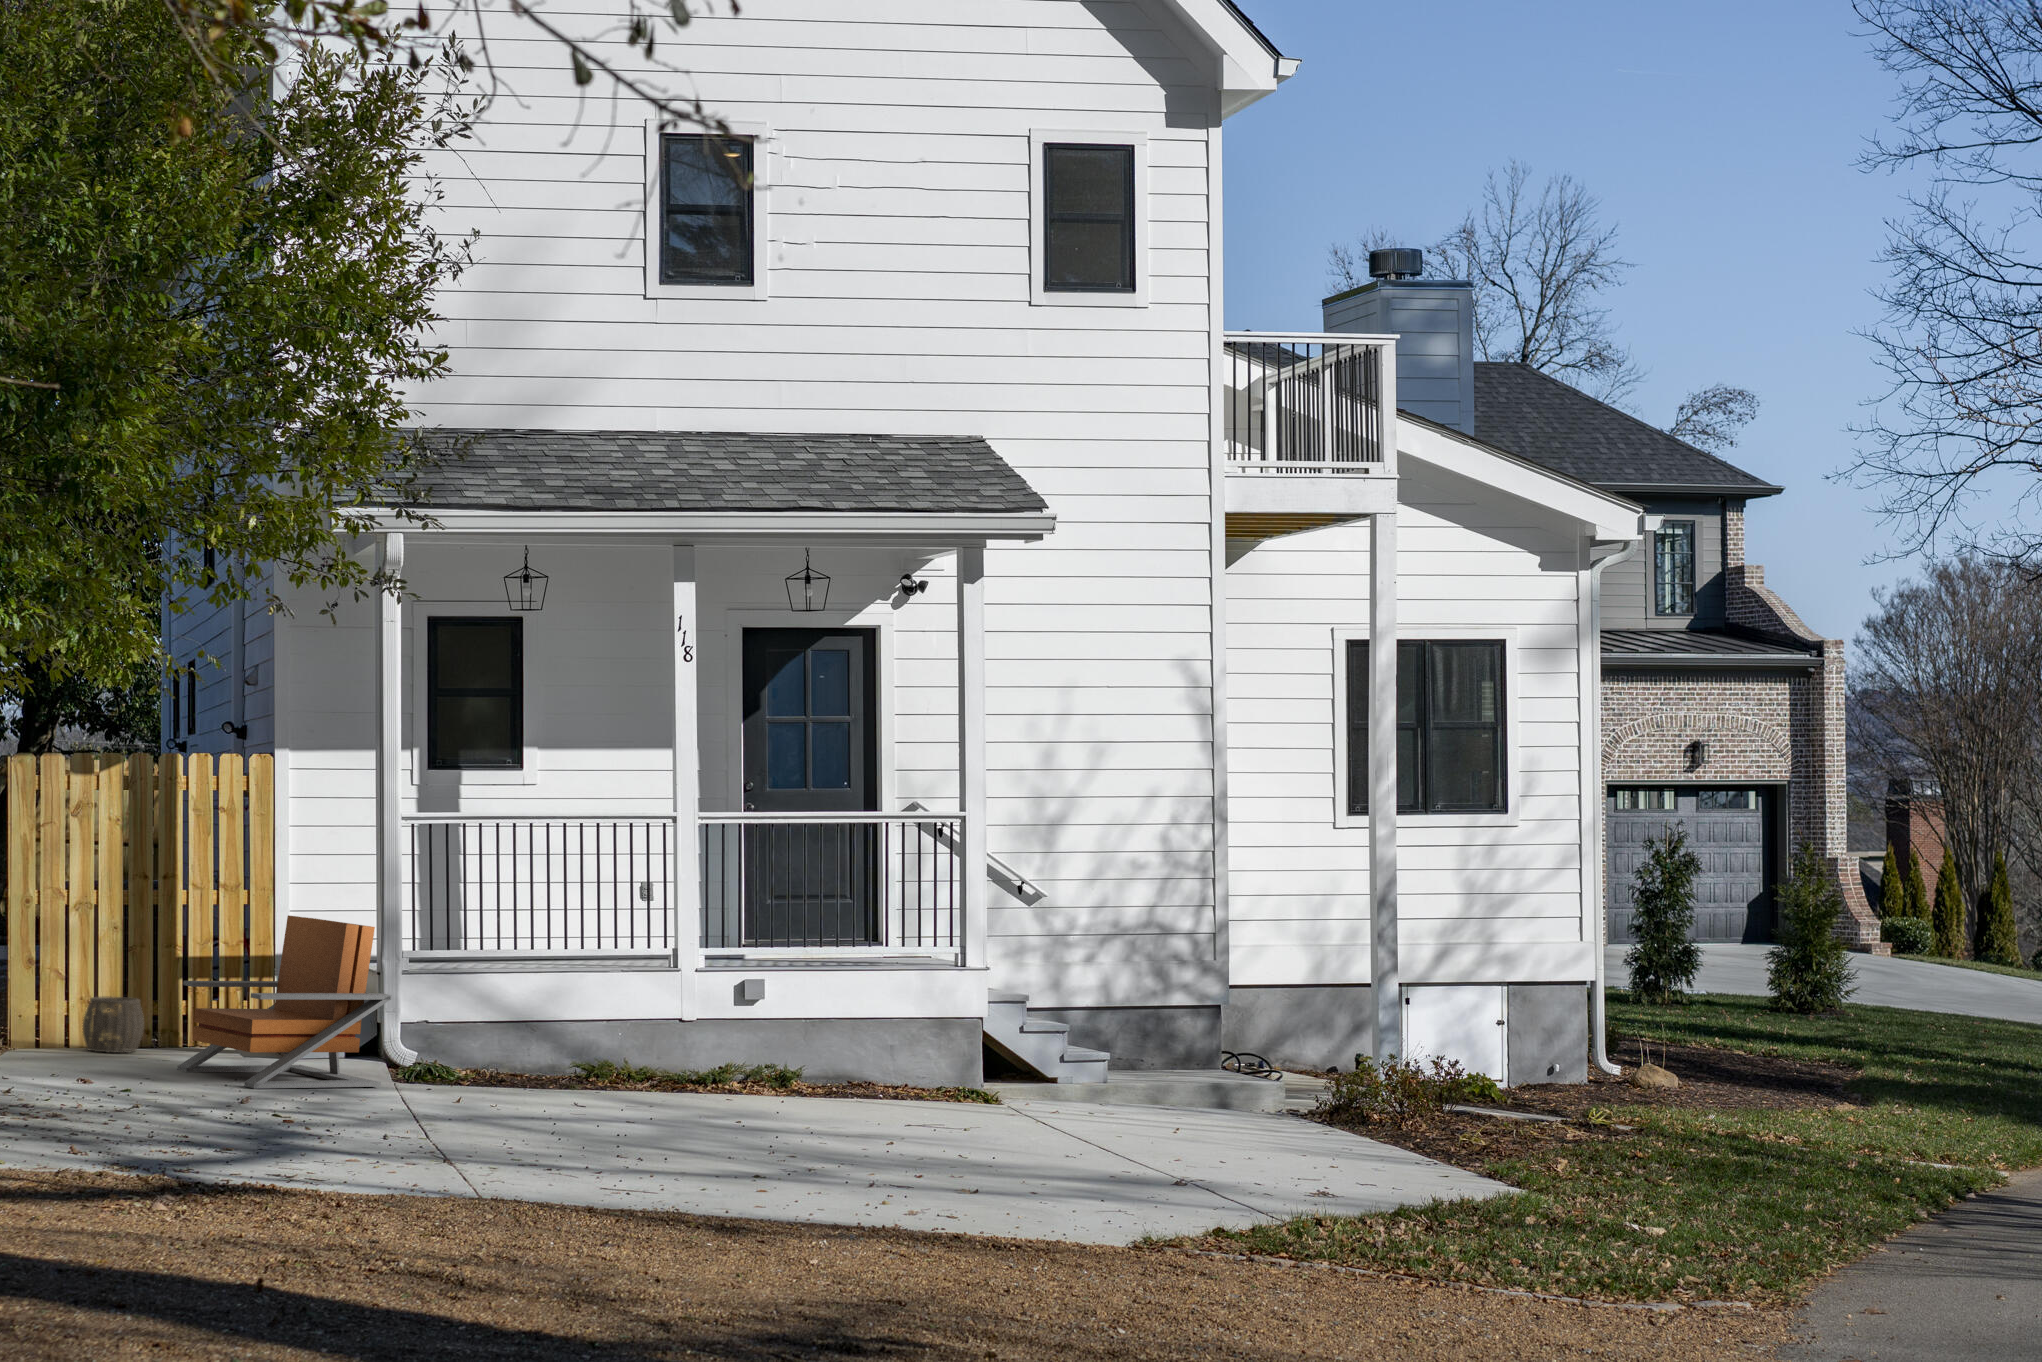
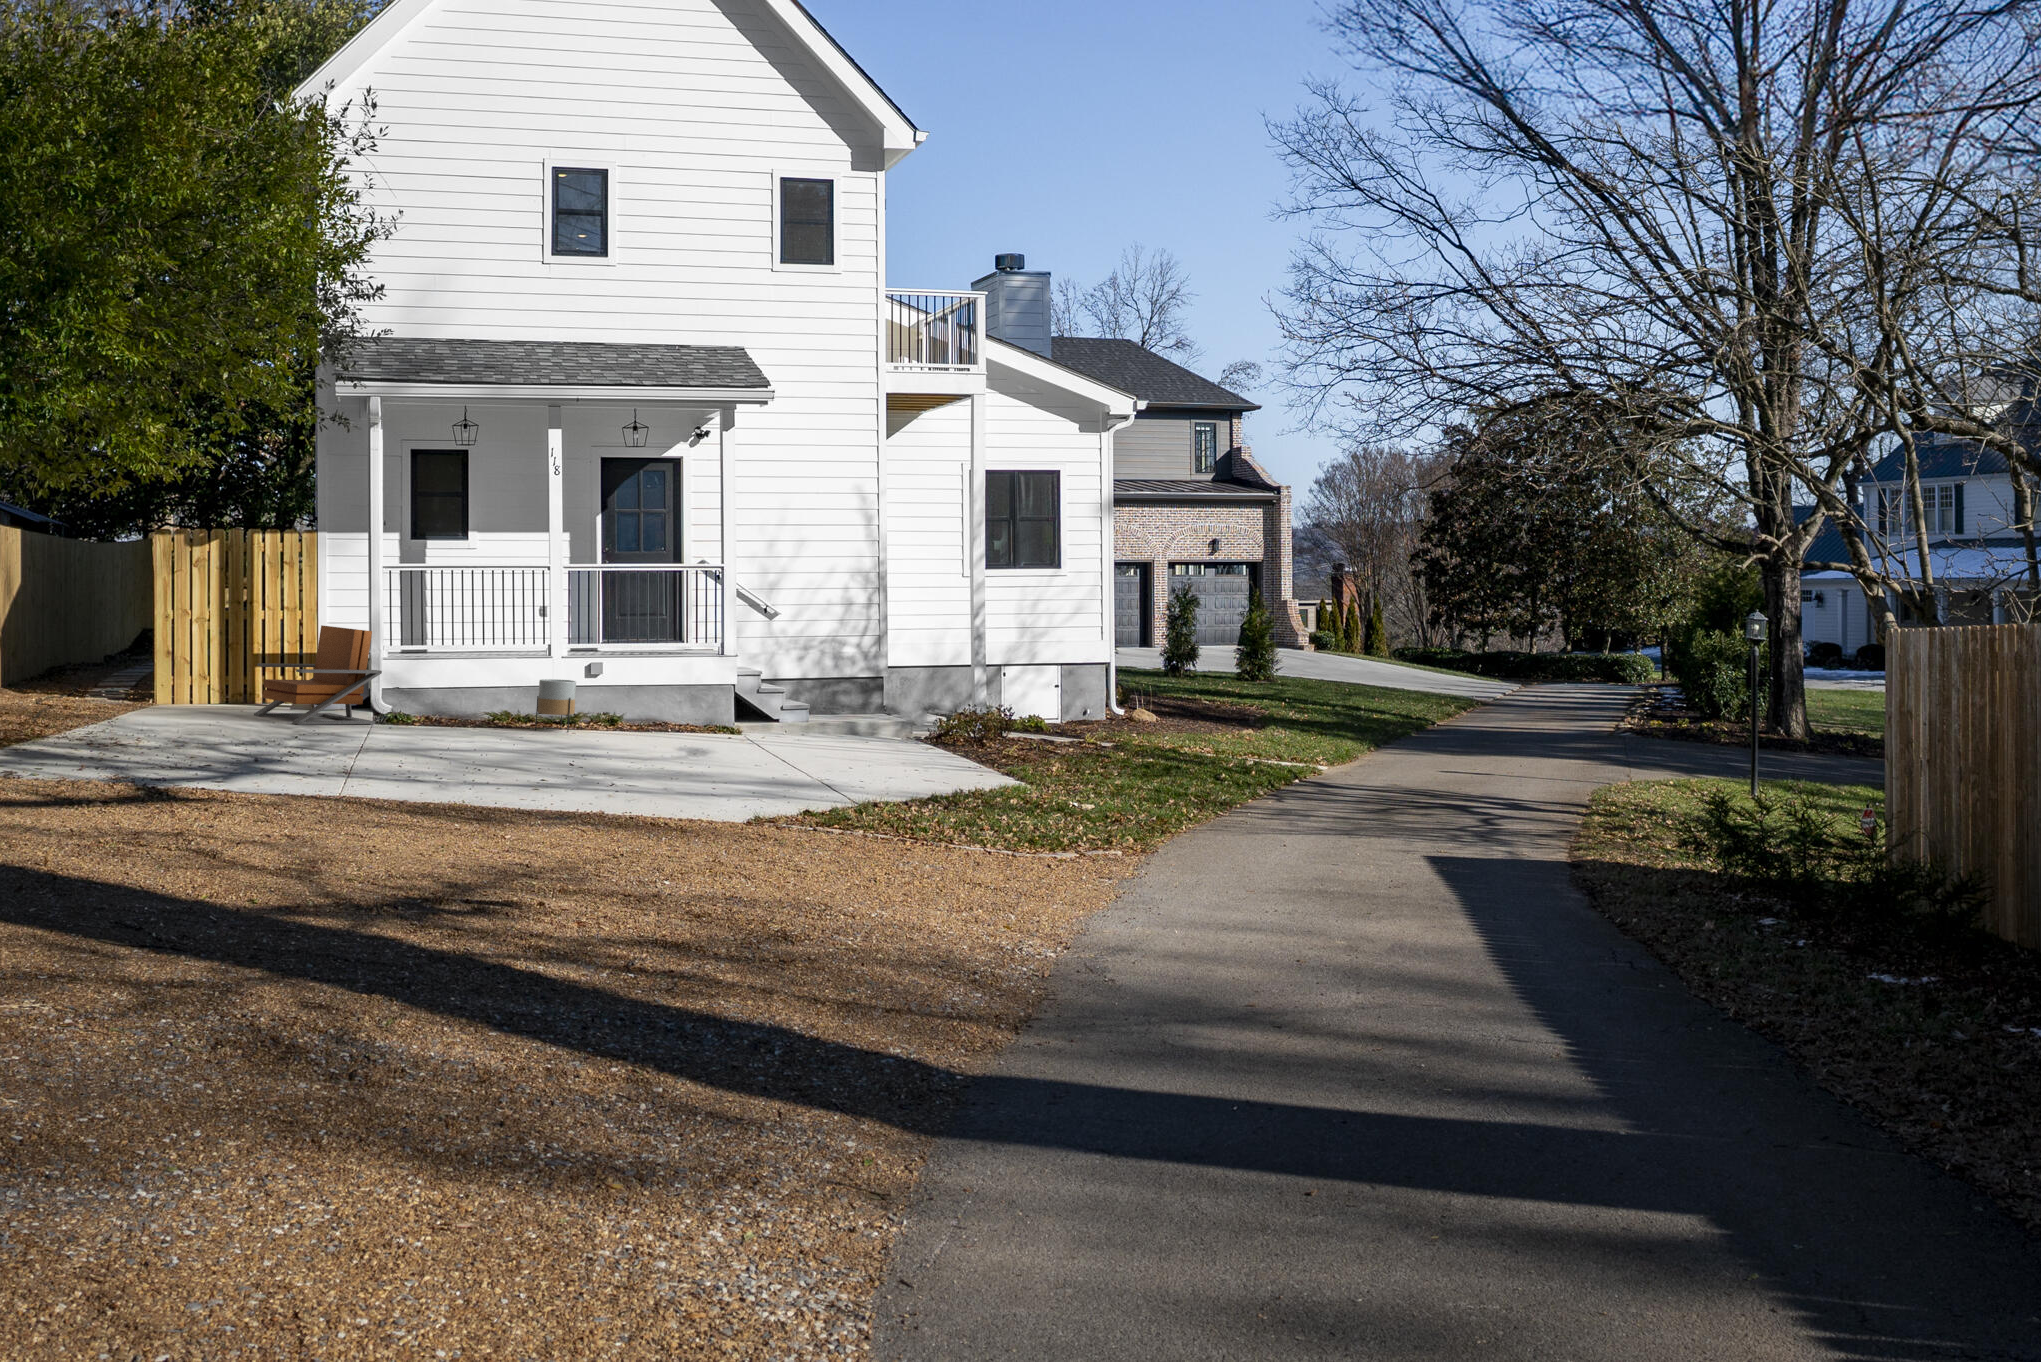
woven basket: present [82,997,144,1053] -> none [198,674,236,707]
planter: none [647,1010,716,1103] -> present [535,679,576,732]

